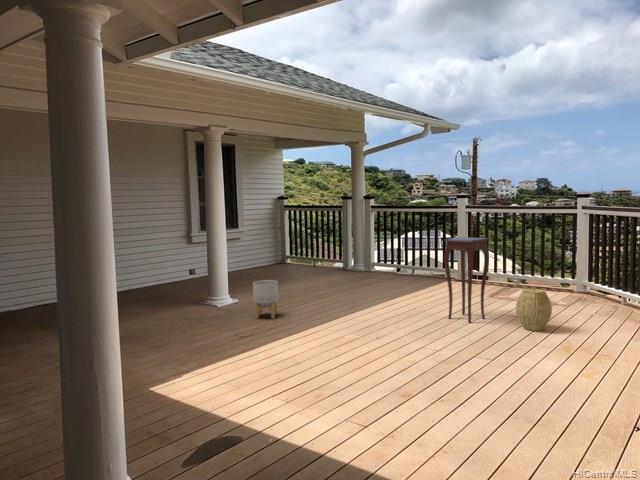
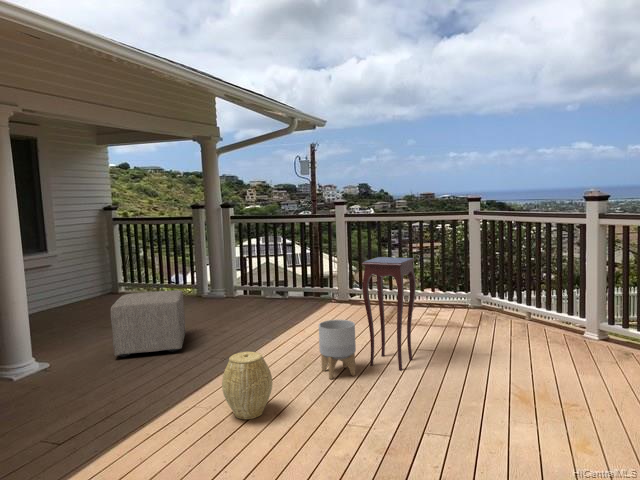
ottoman: none [273,258,325,300] -> present [111,291,185,357]
planter: present [253,280,279,319] -> present [319,320,356,379]
woven basket: present [516,288,552,331] -> present [222,352,272,419]

